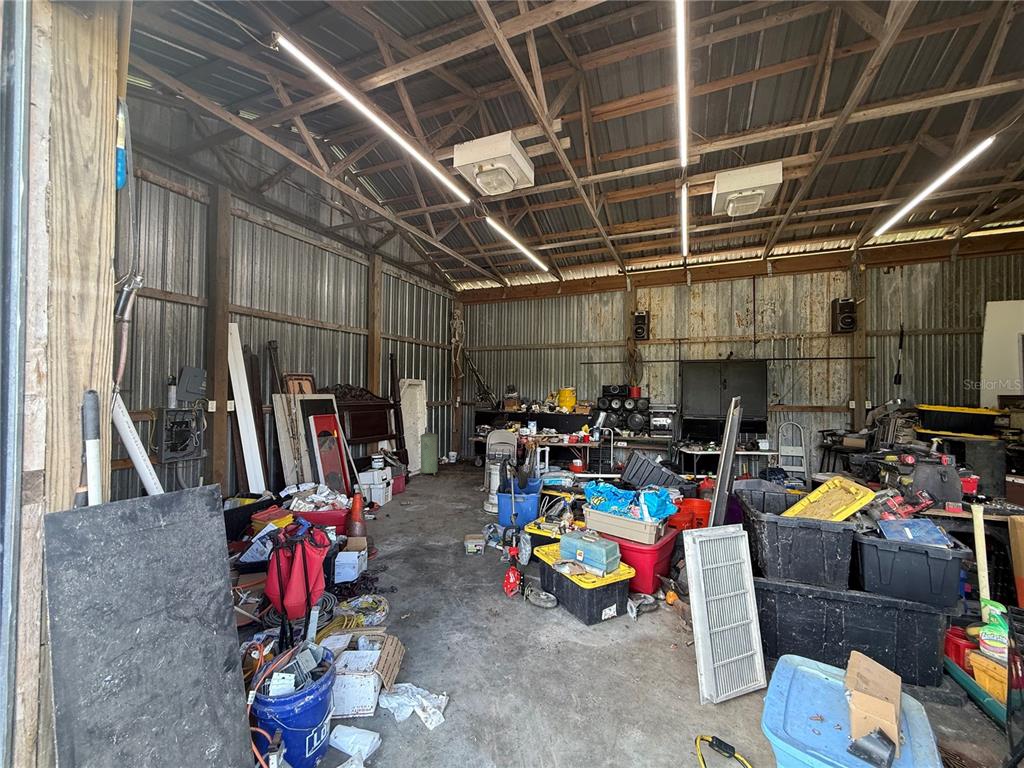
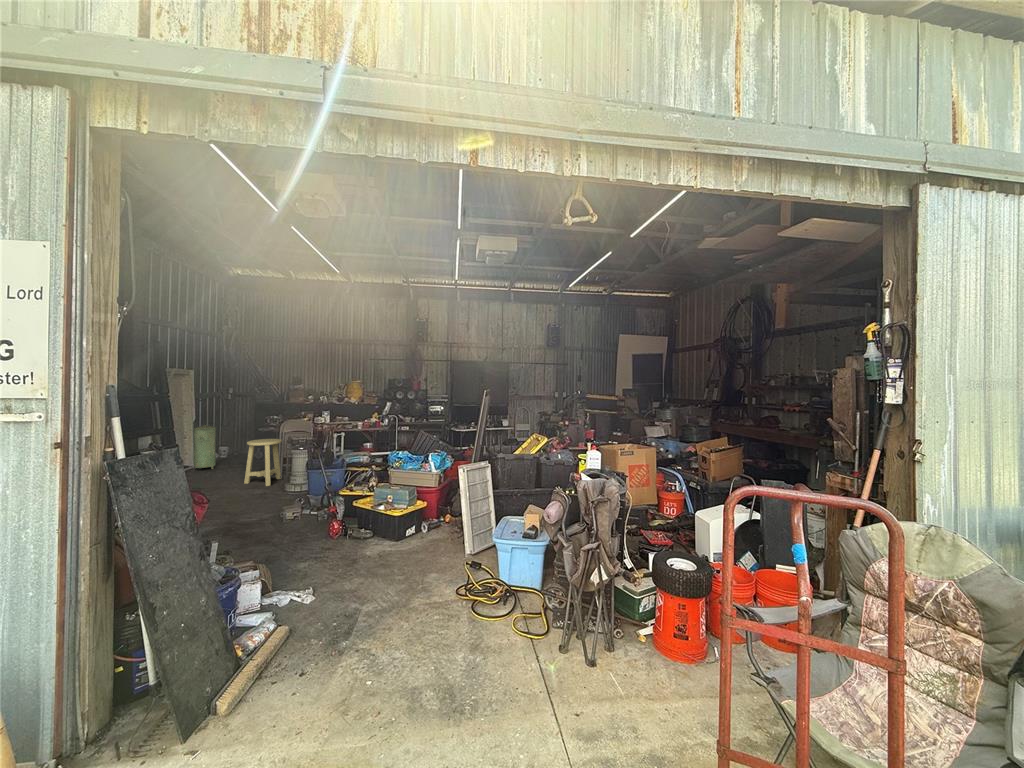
stool: none [452,450,485,502] -> present [244,439,282,486]

